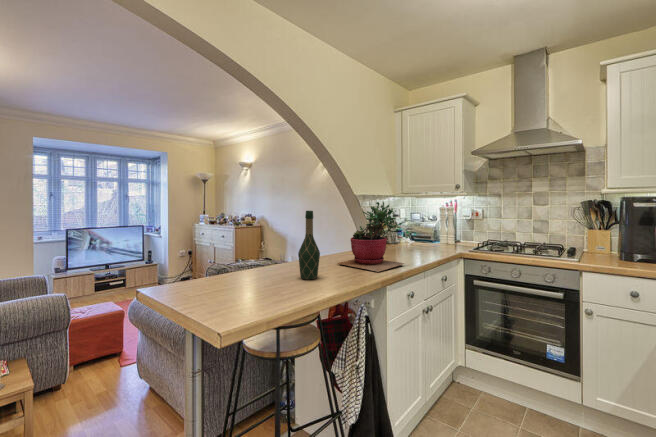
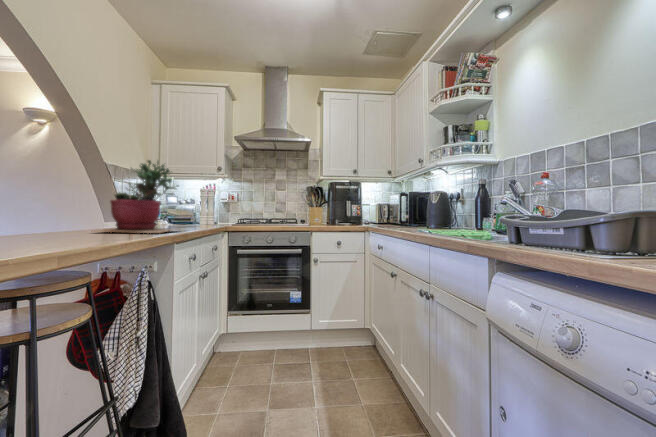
wine bottle: present [298,211,320,279] -> none [38,145,79,239]

